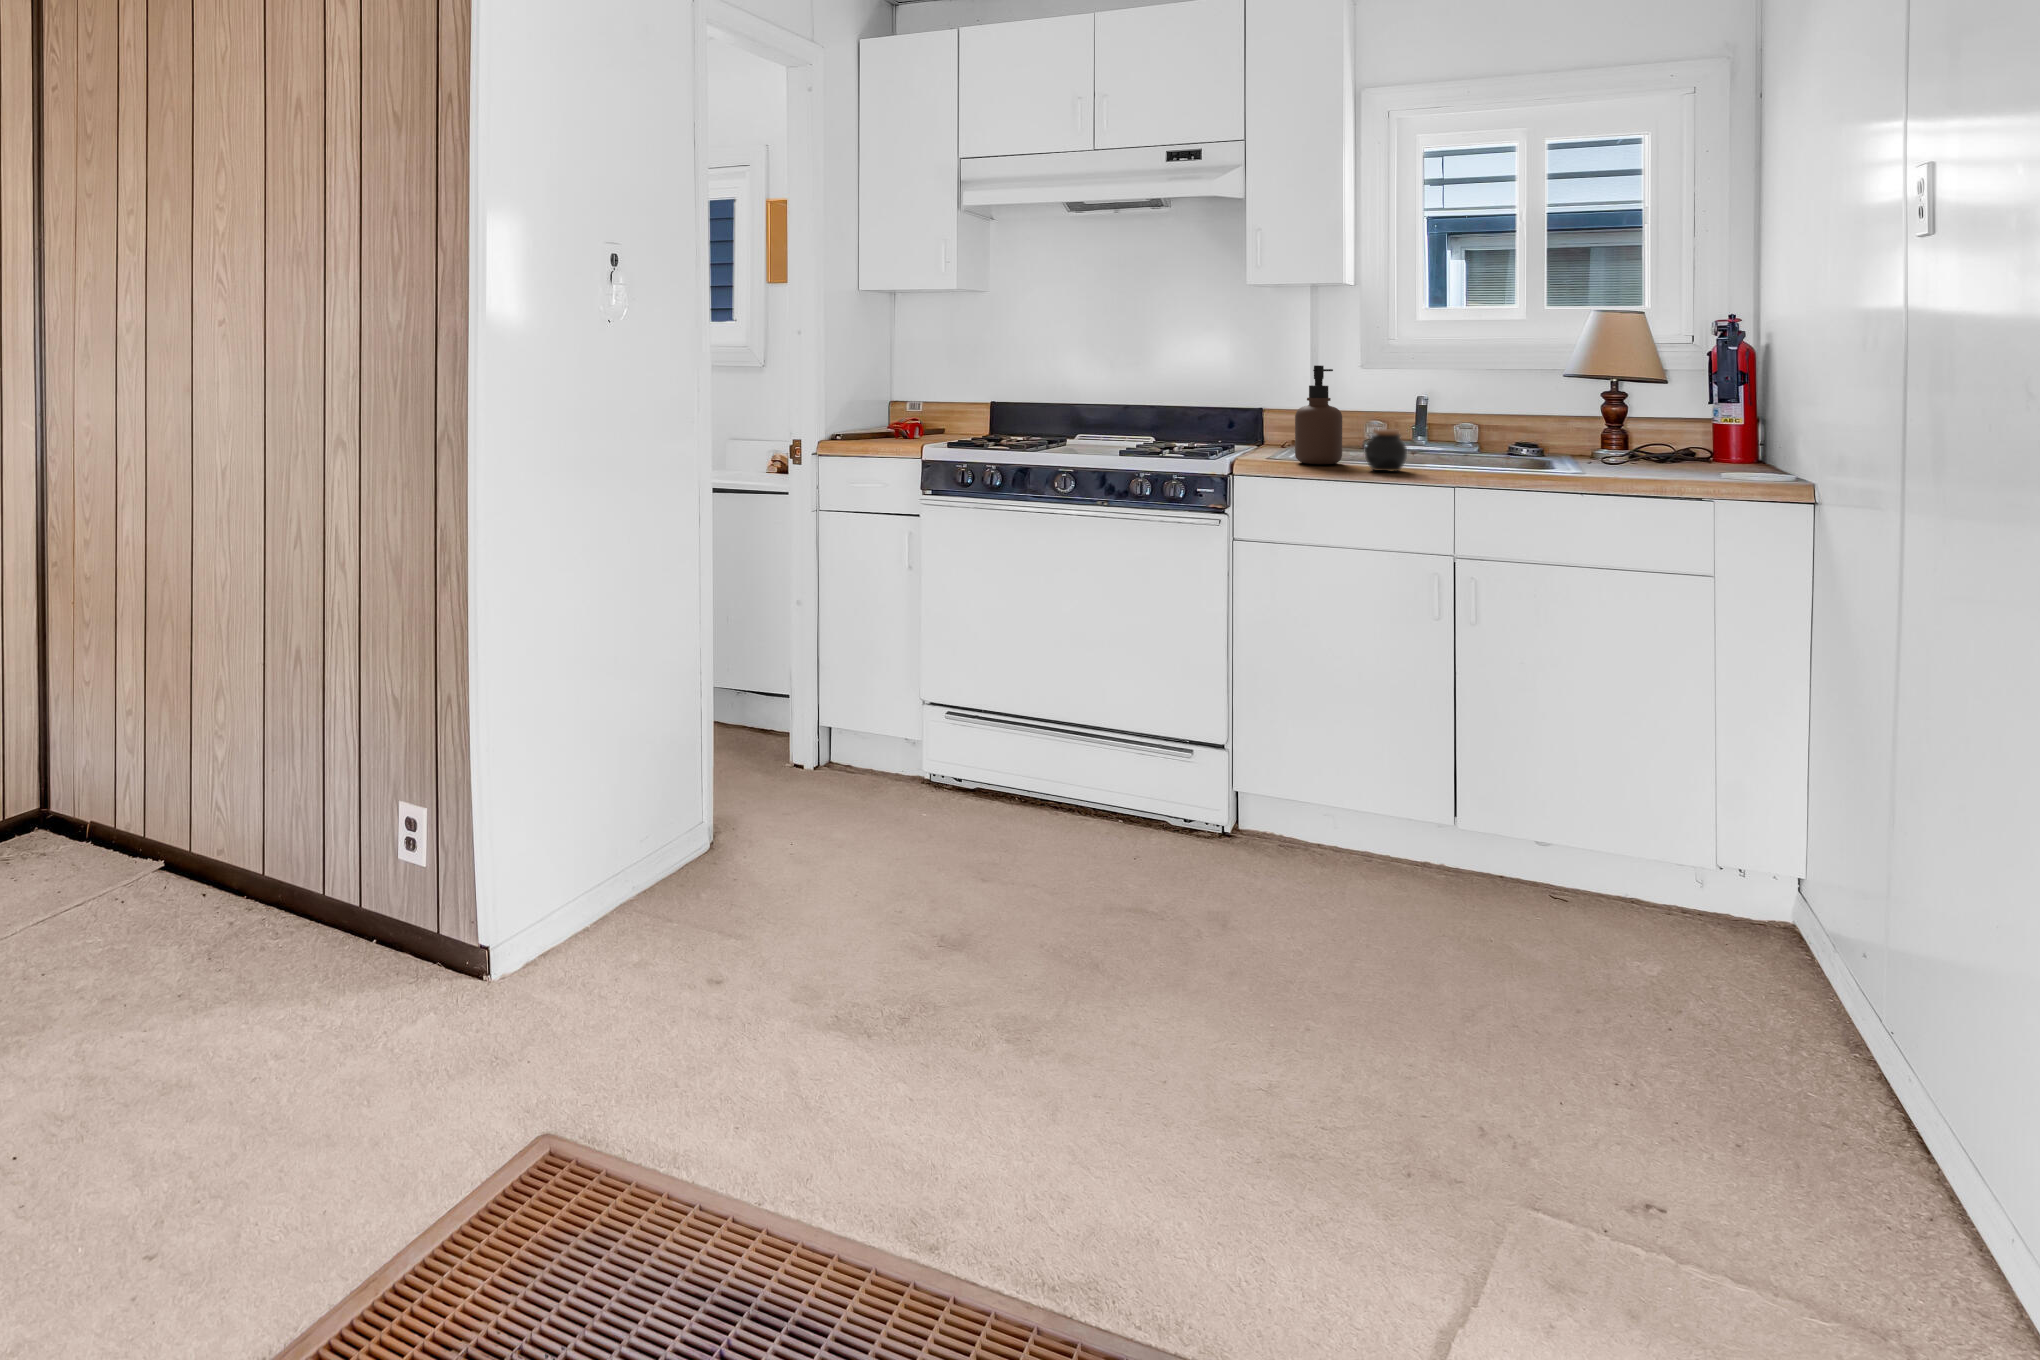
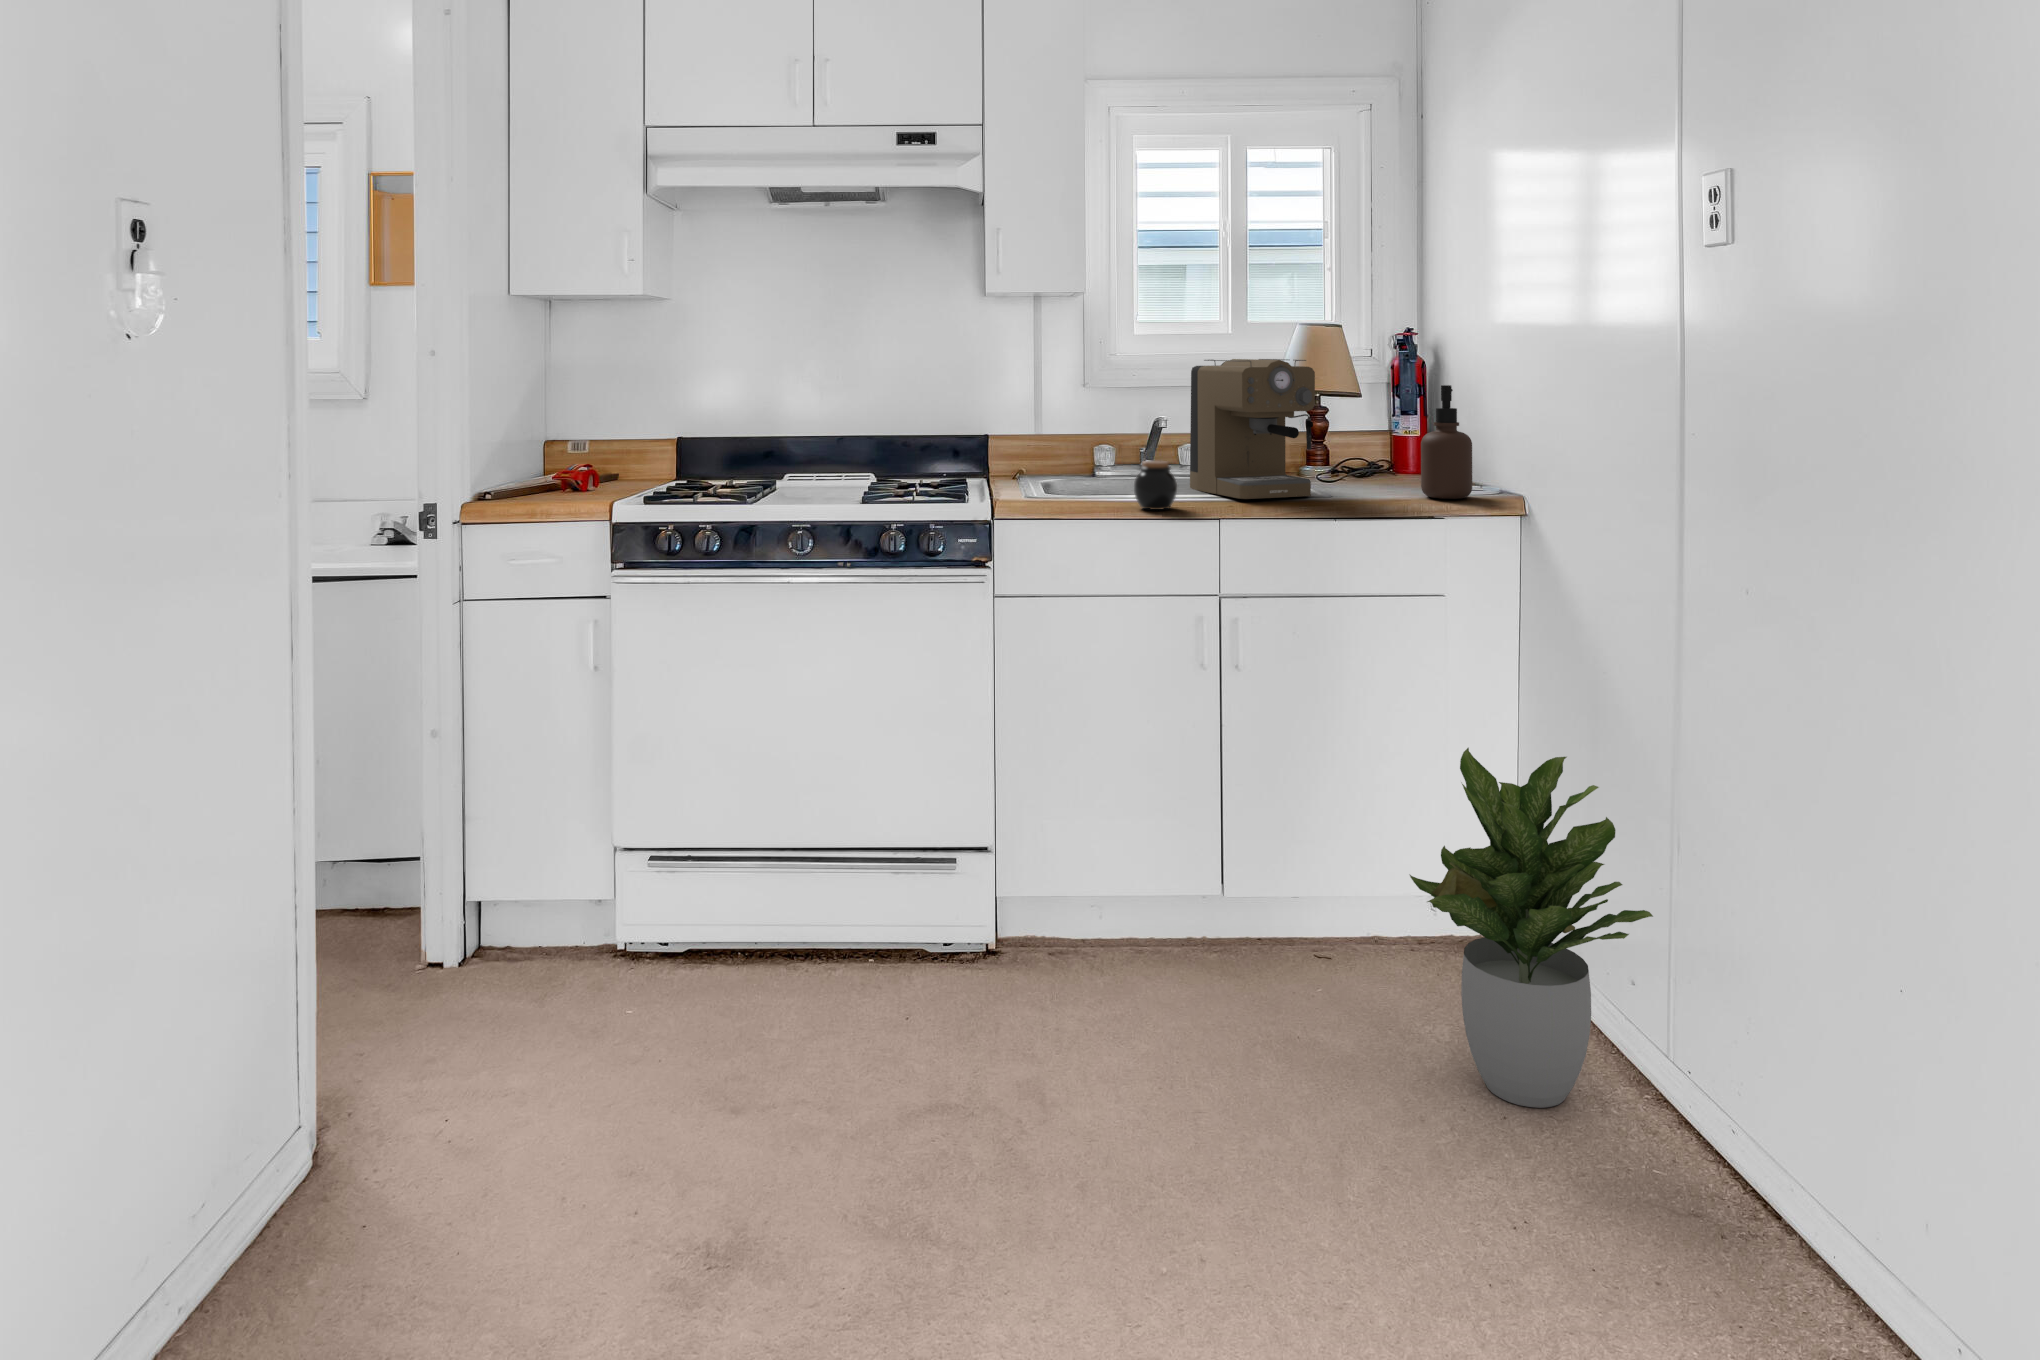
coffee maker: none [1446,342,1572,469] -> present [1190,359,1315,499]
soap dispenser: present [1295,365,1342,464] -> present [1421,385,1472,499]
potted plant: none [1578,693,1833,1022] -> present [1410,748,1653,1108]

